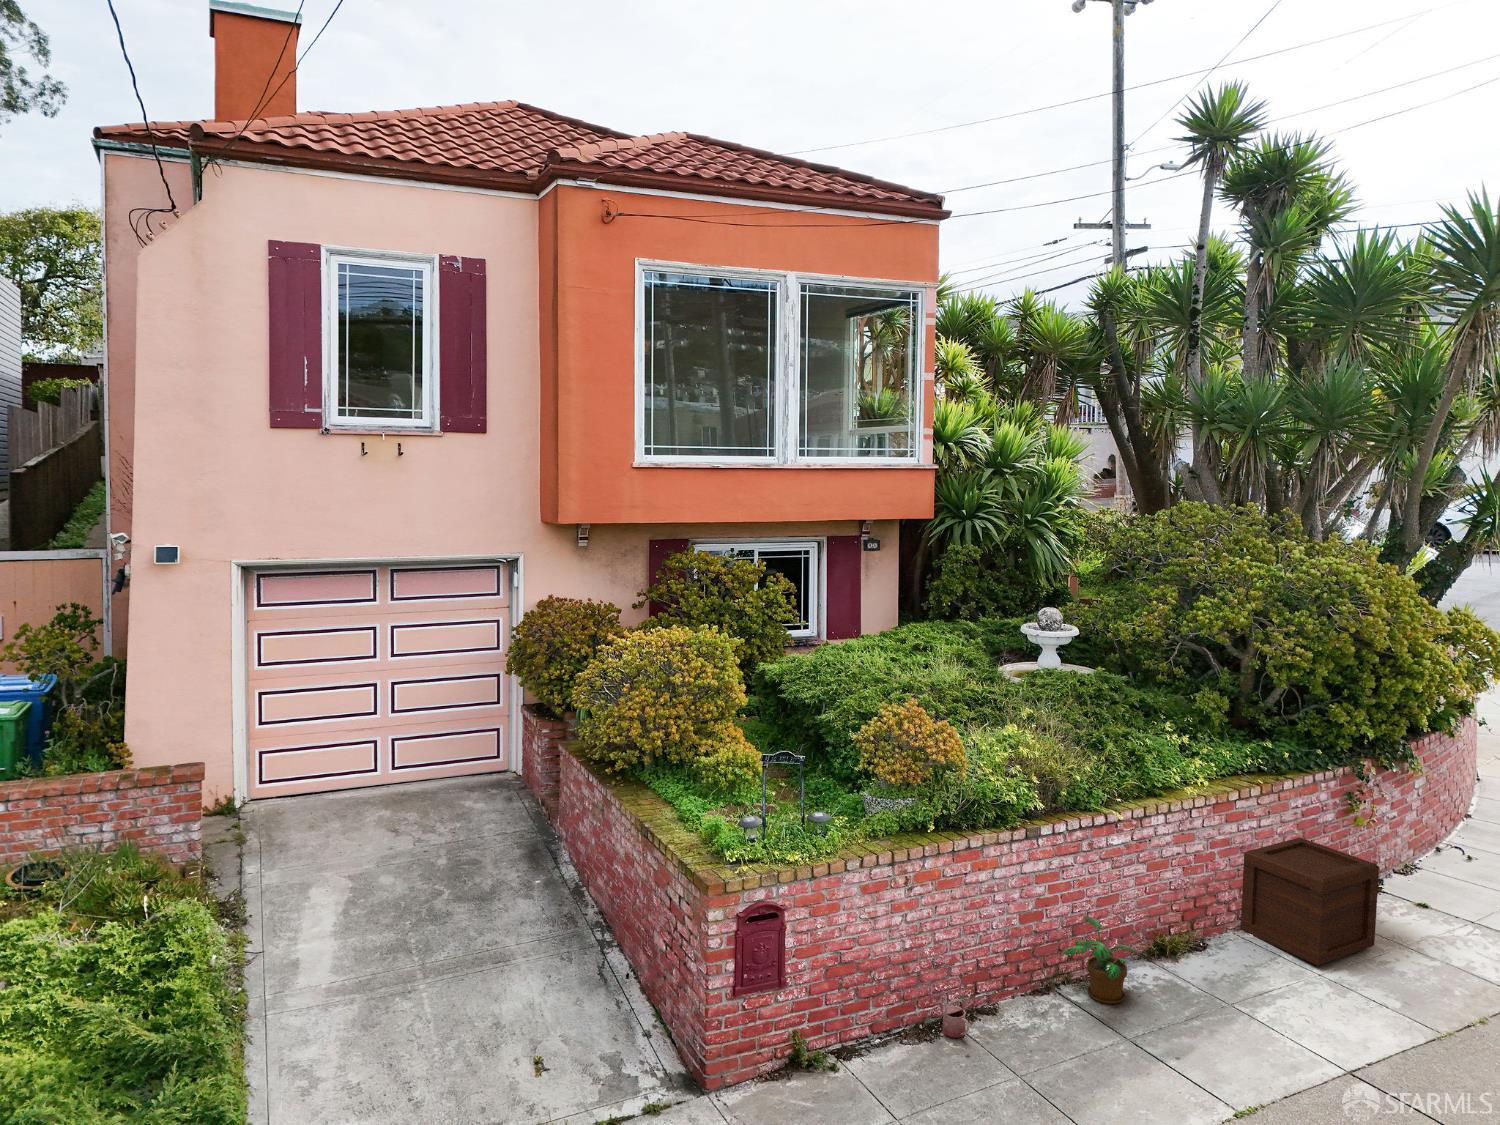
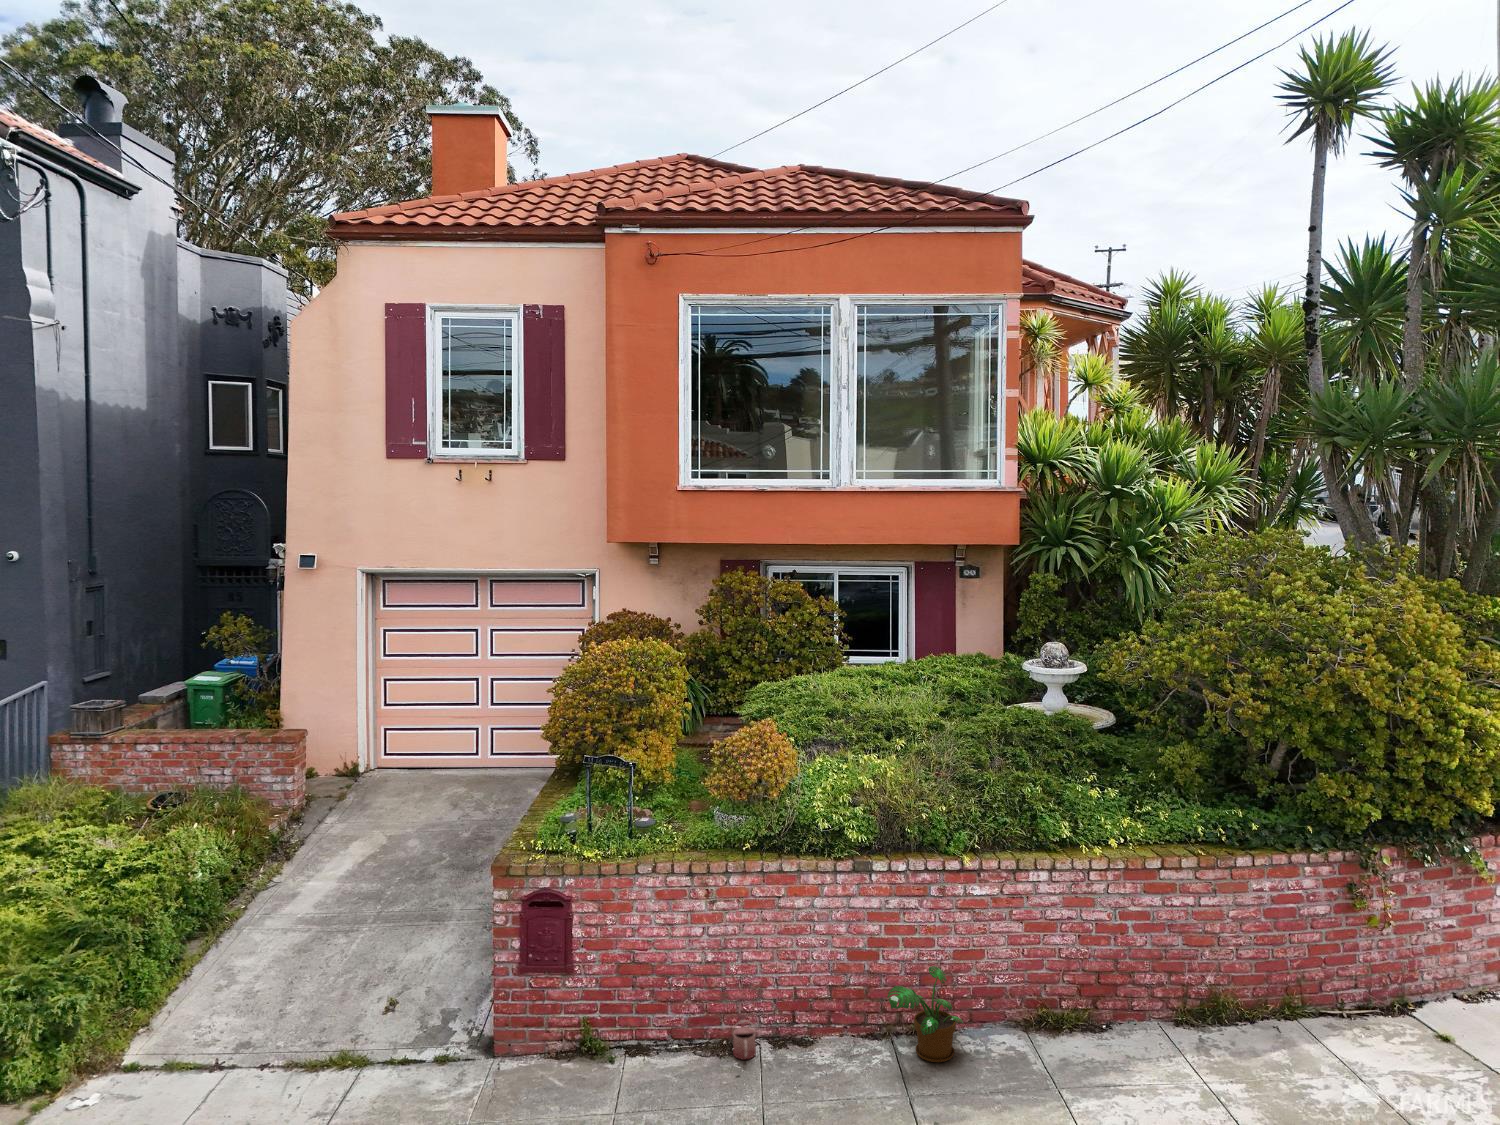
wooden crate: present [1241,837,1379,966] -> none [1167,924,1321,1073]

